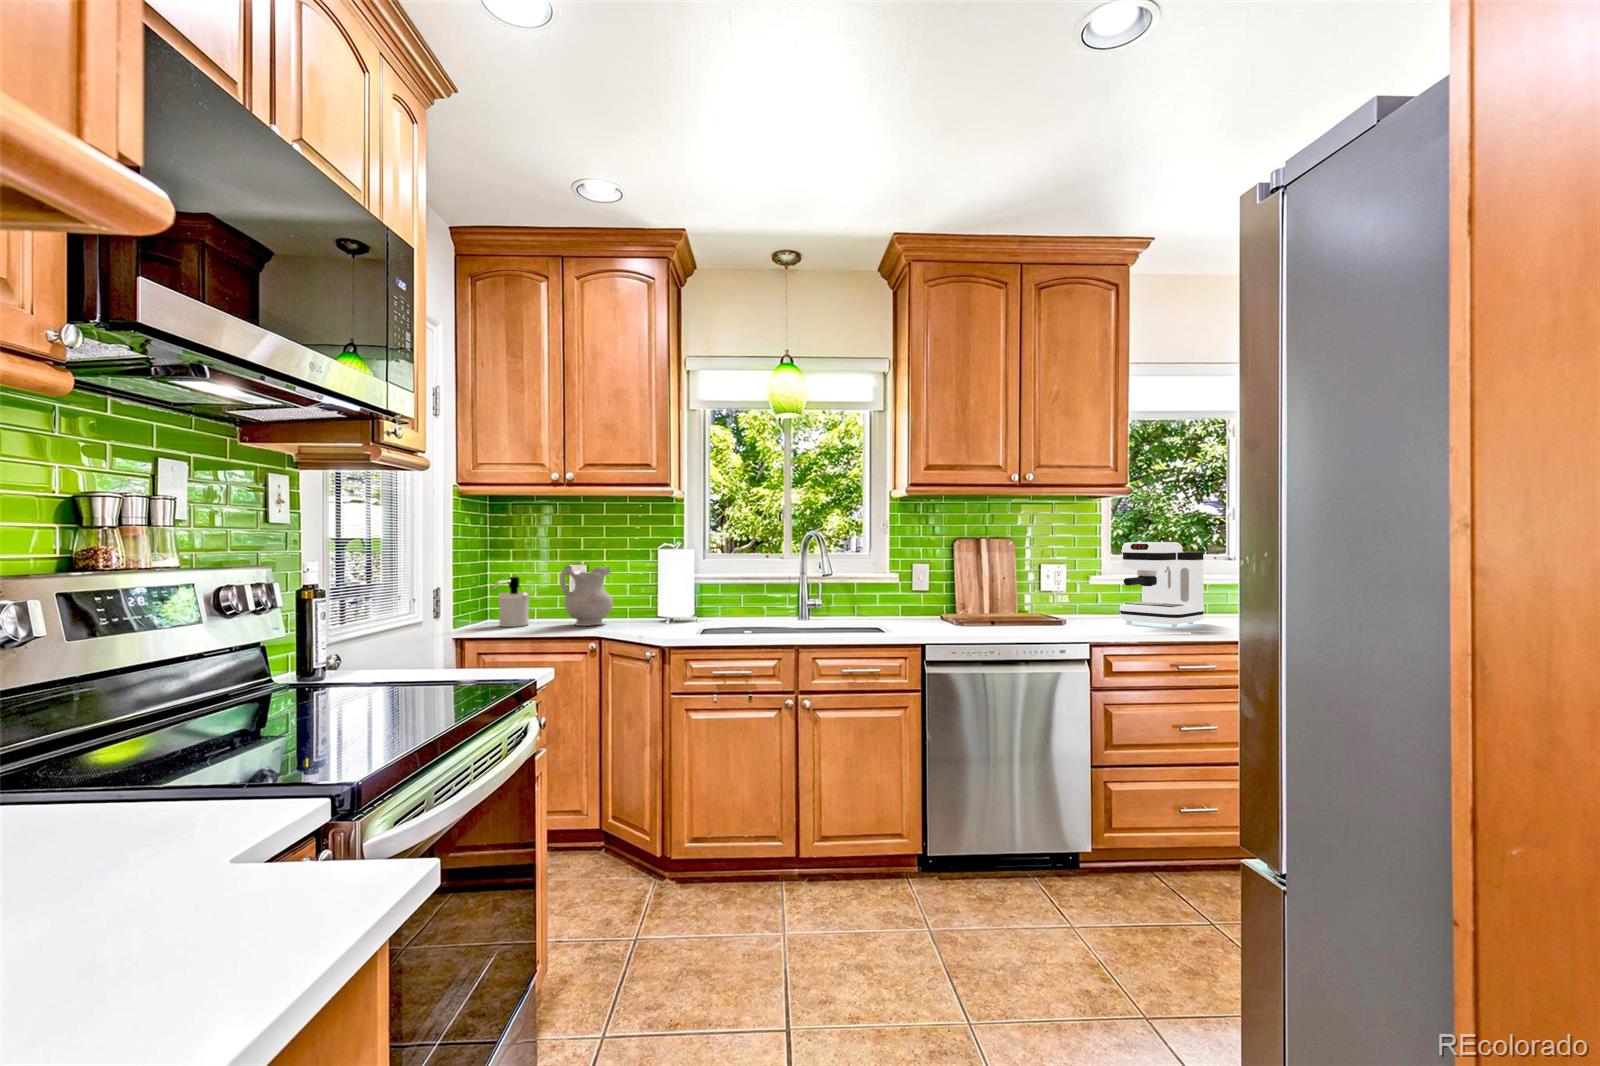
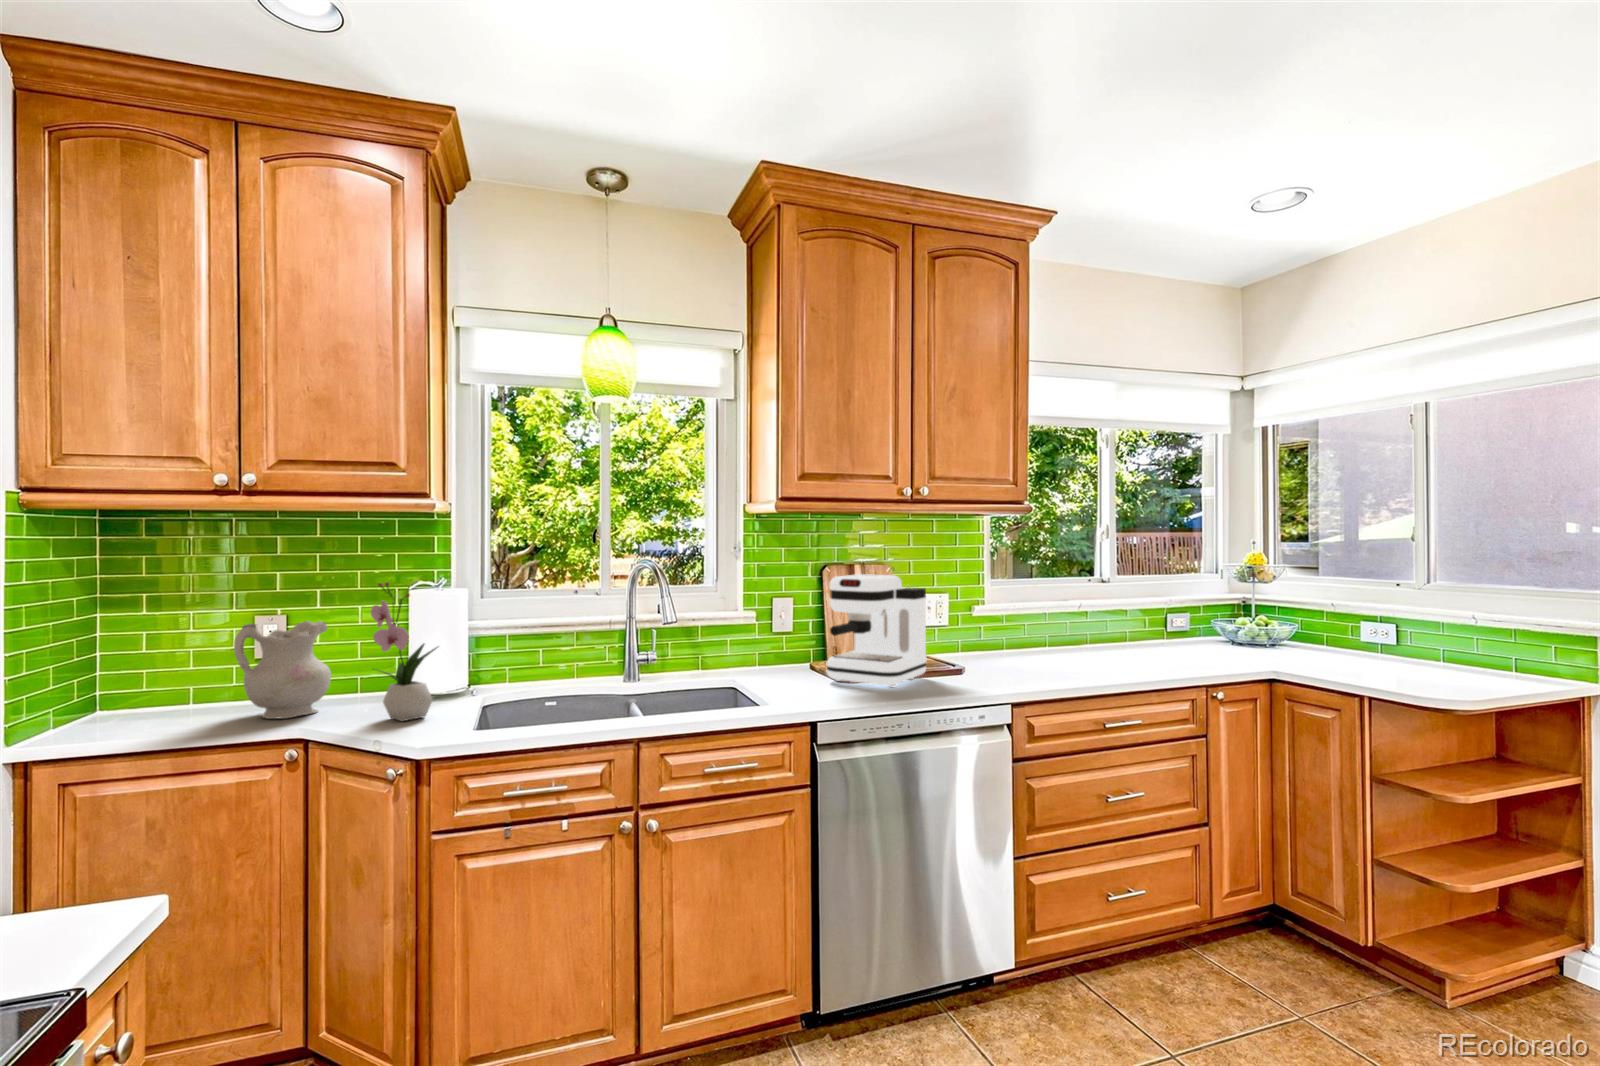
flower arrangement: none [635,540,676,629] -> present [371,582,437,721]
coffee maker: present [1120,542,1204,626] -> present [827,574,926,687]
soap dispenser: present [494,577,530,627] -> none [101,643,177,729]

